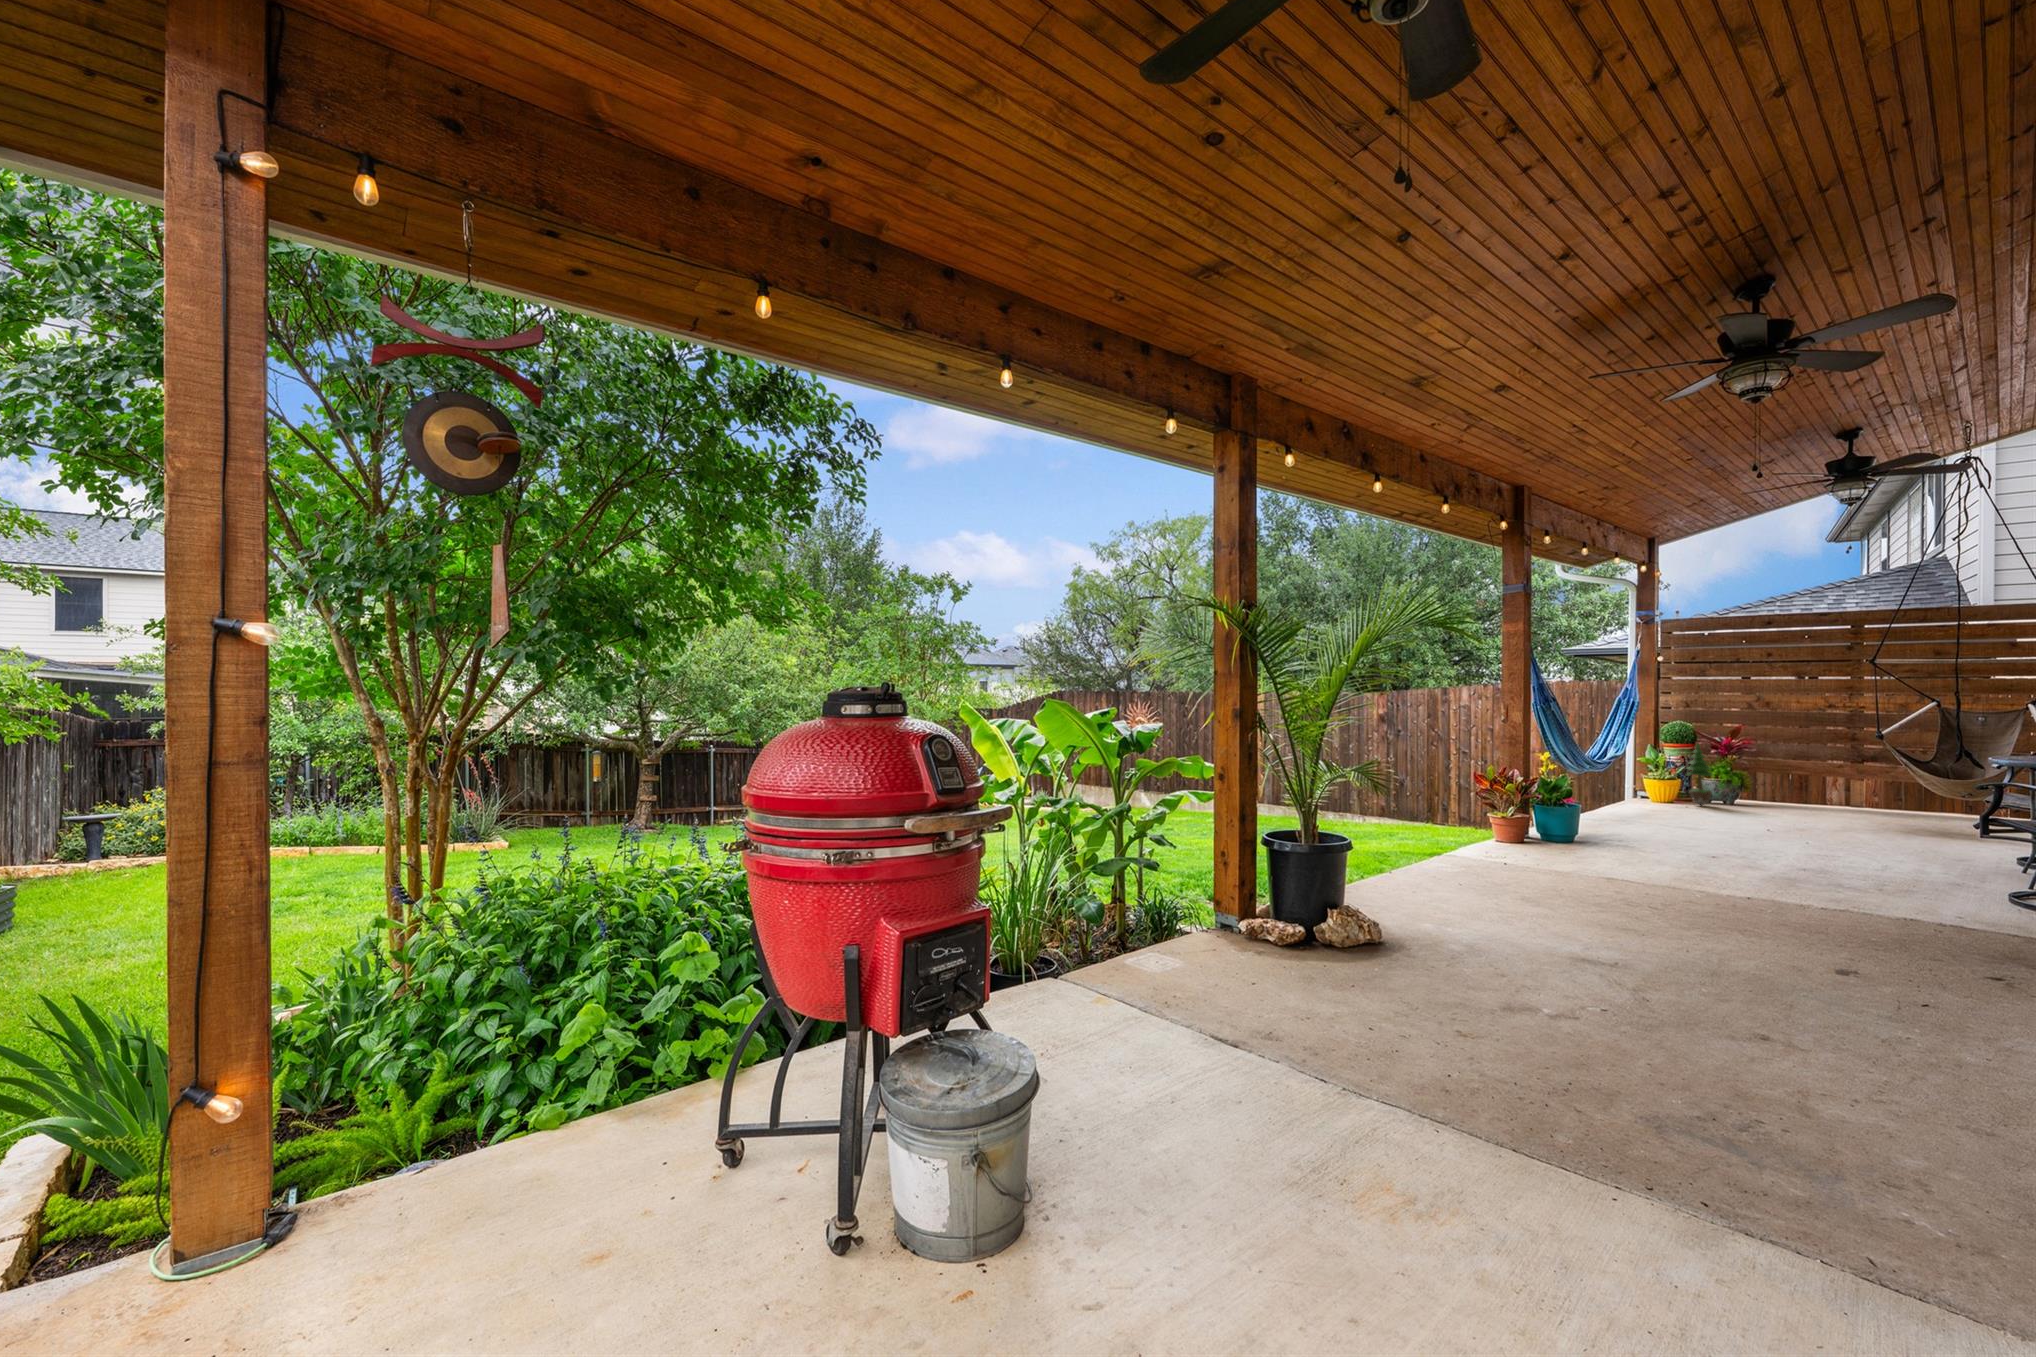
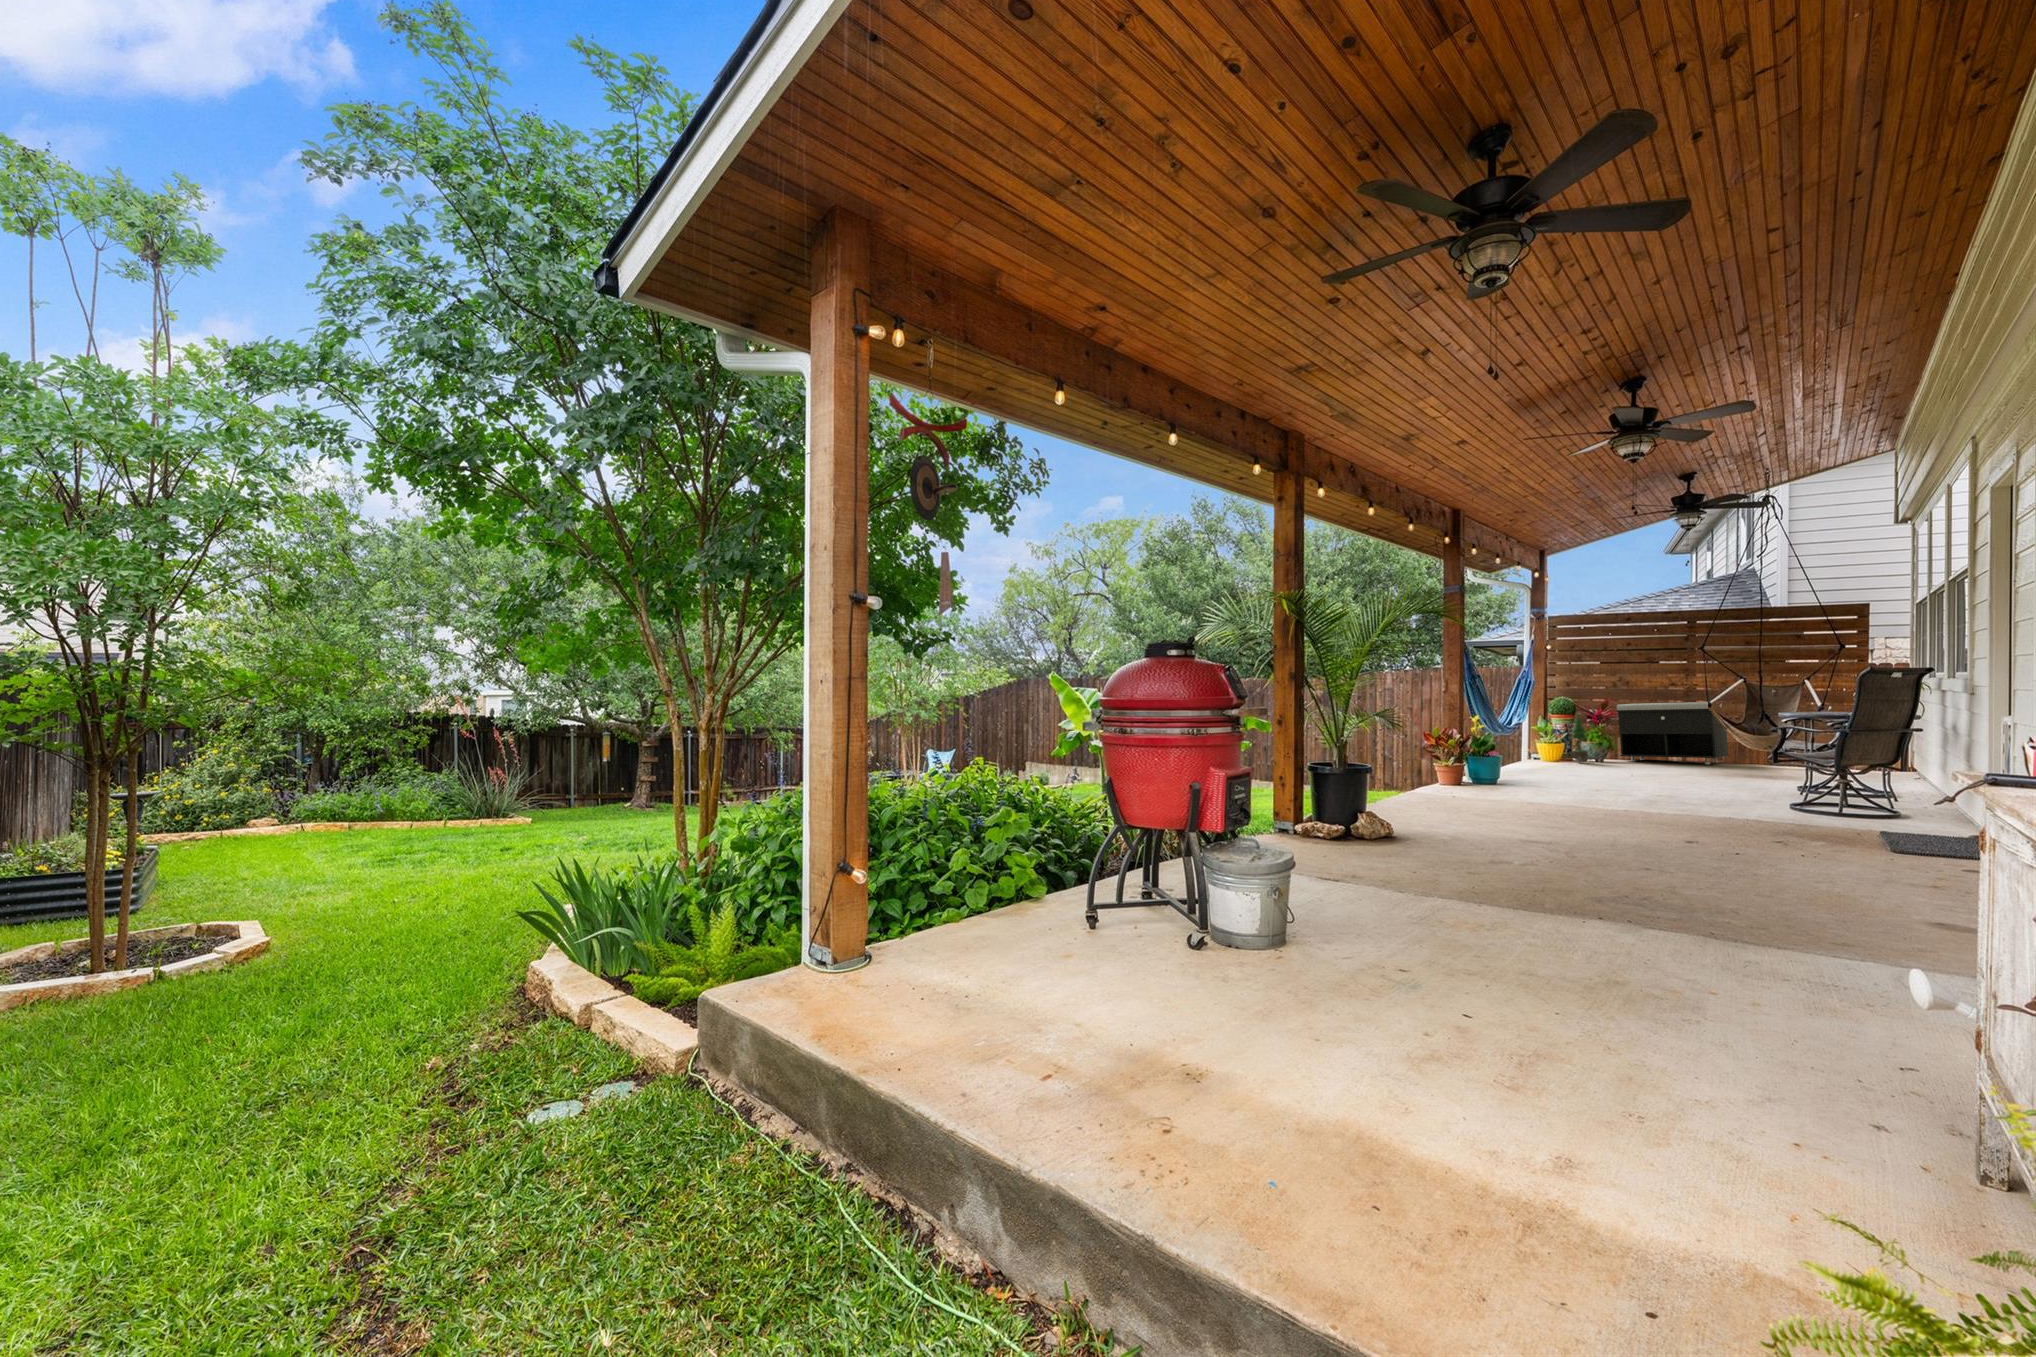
storage bench: none [1752,731,1907,813] -> present [1617,702,1728,764]

